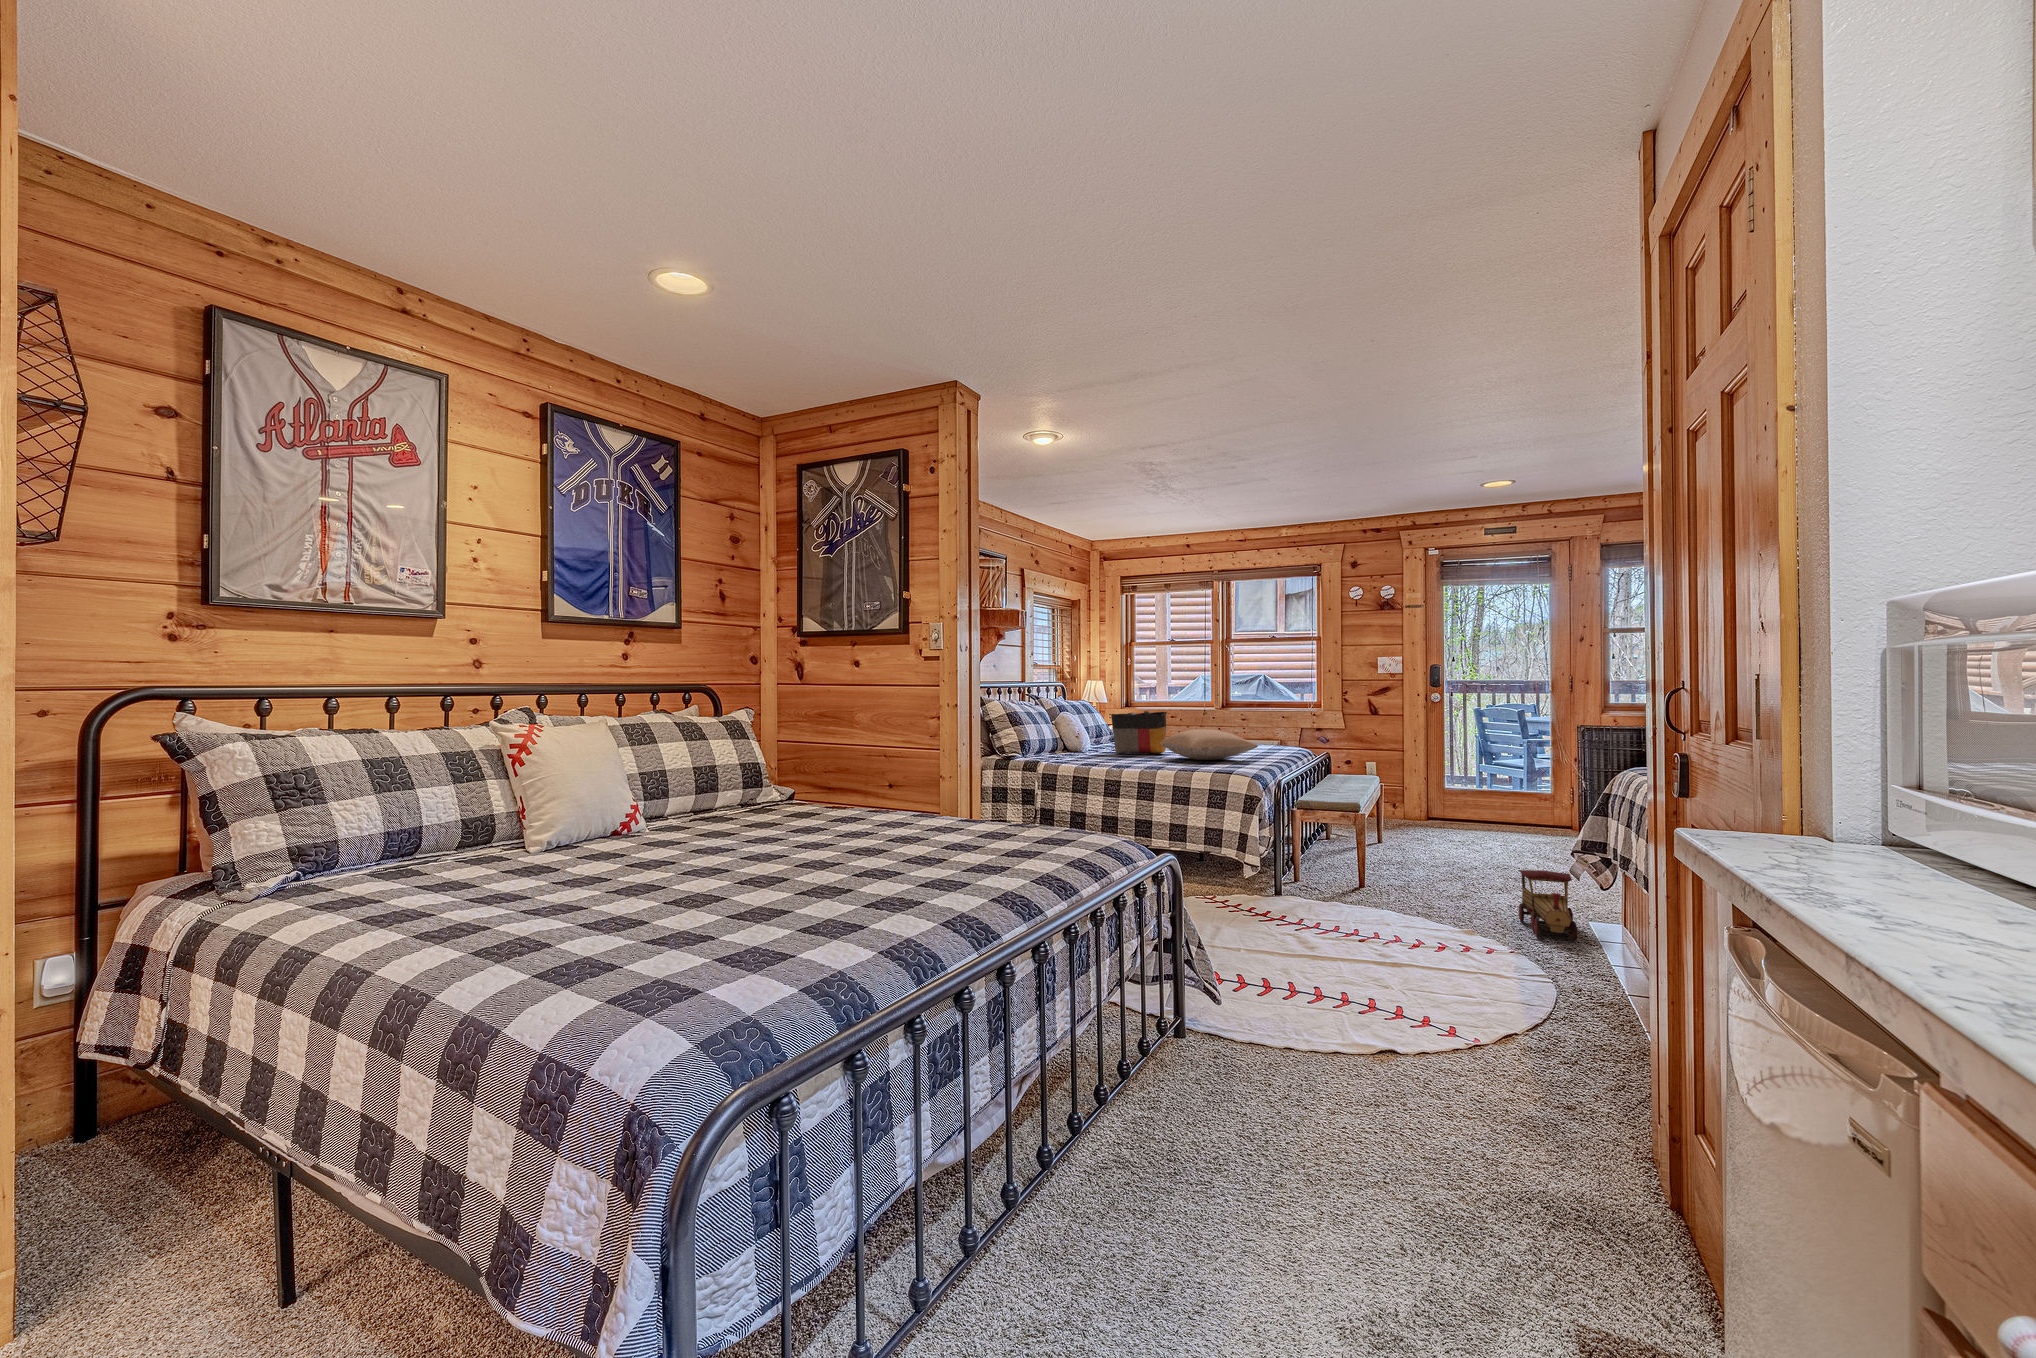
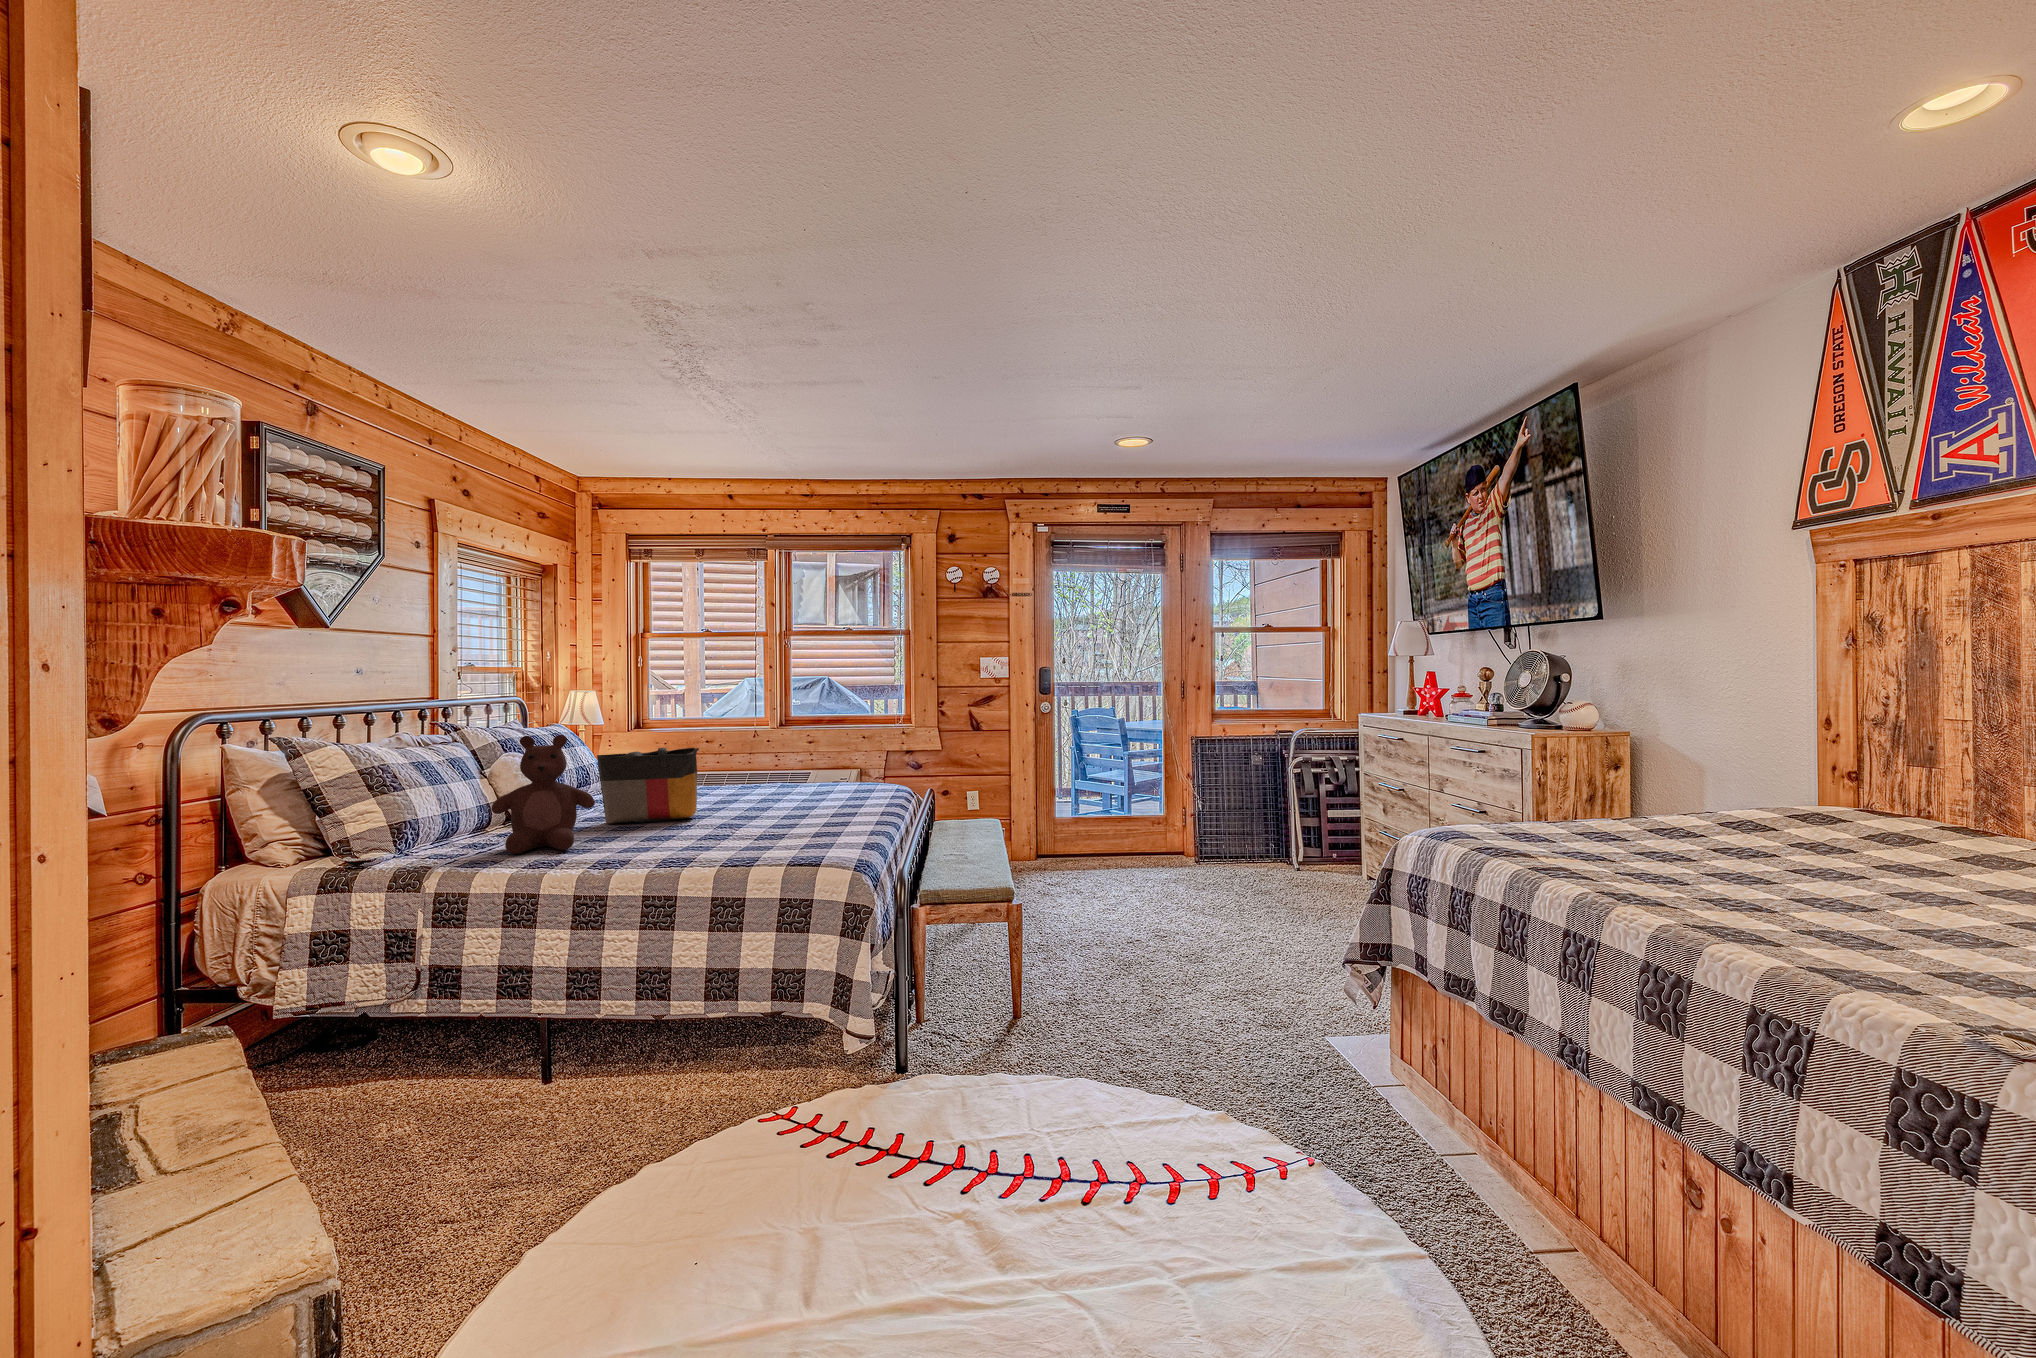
teddy bear: none [1063,699,1112,761] -> present [491,735,595,854]
pillow: present [1161,729,1258,760] -> none [687,778,852,831]
toy train: present [1518,870,1578,941] -> none [1241,974,1347,1095]

